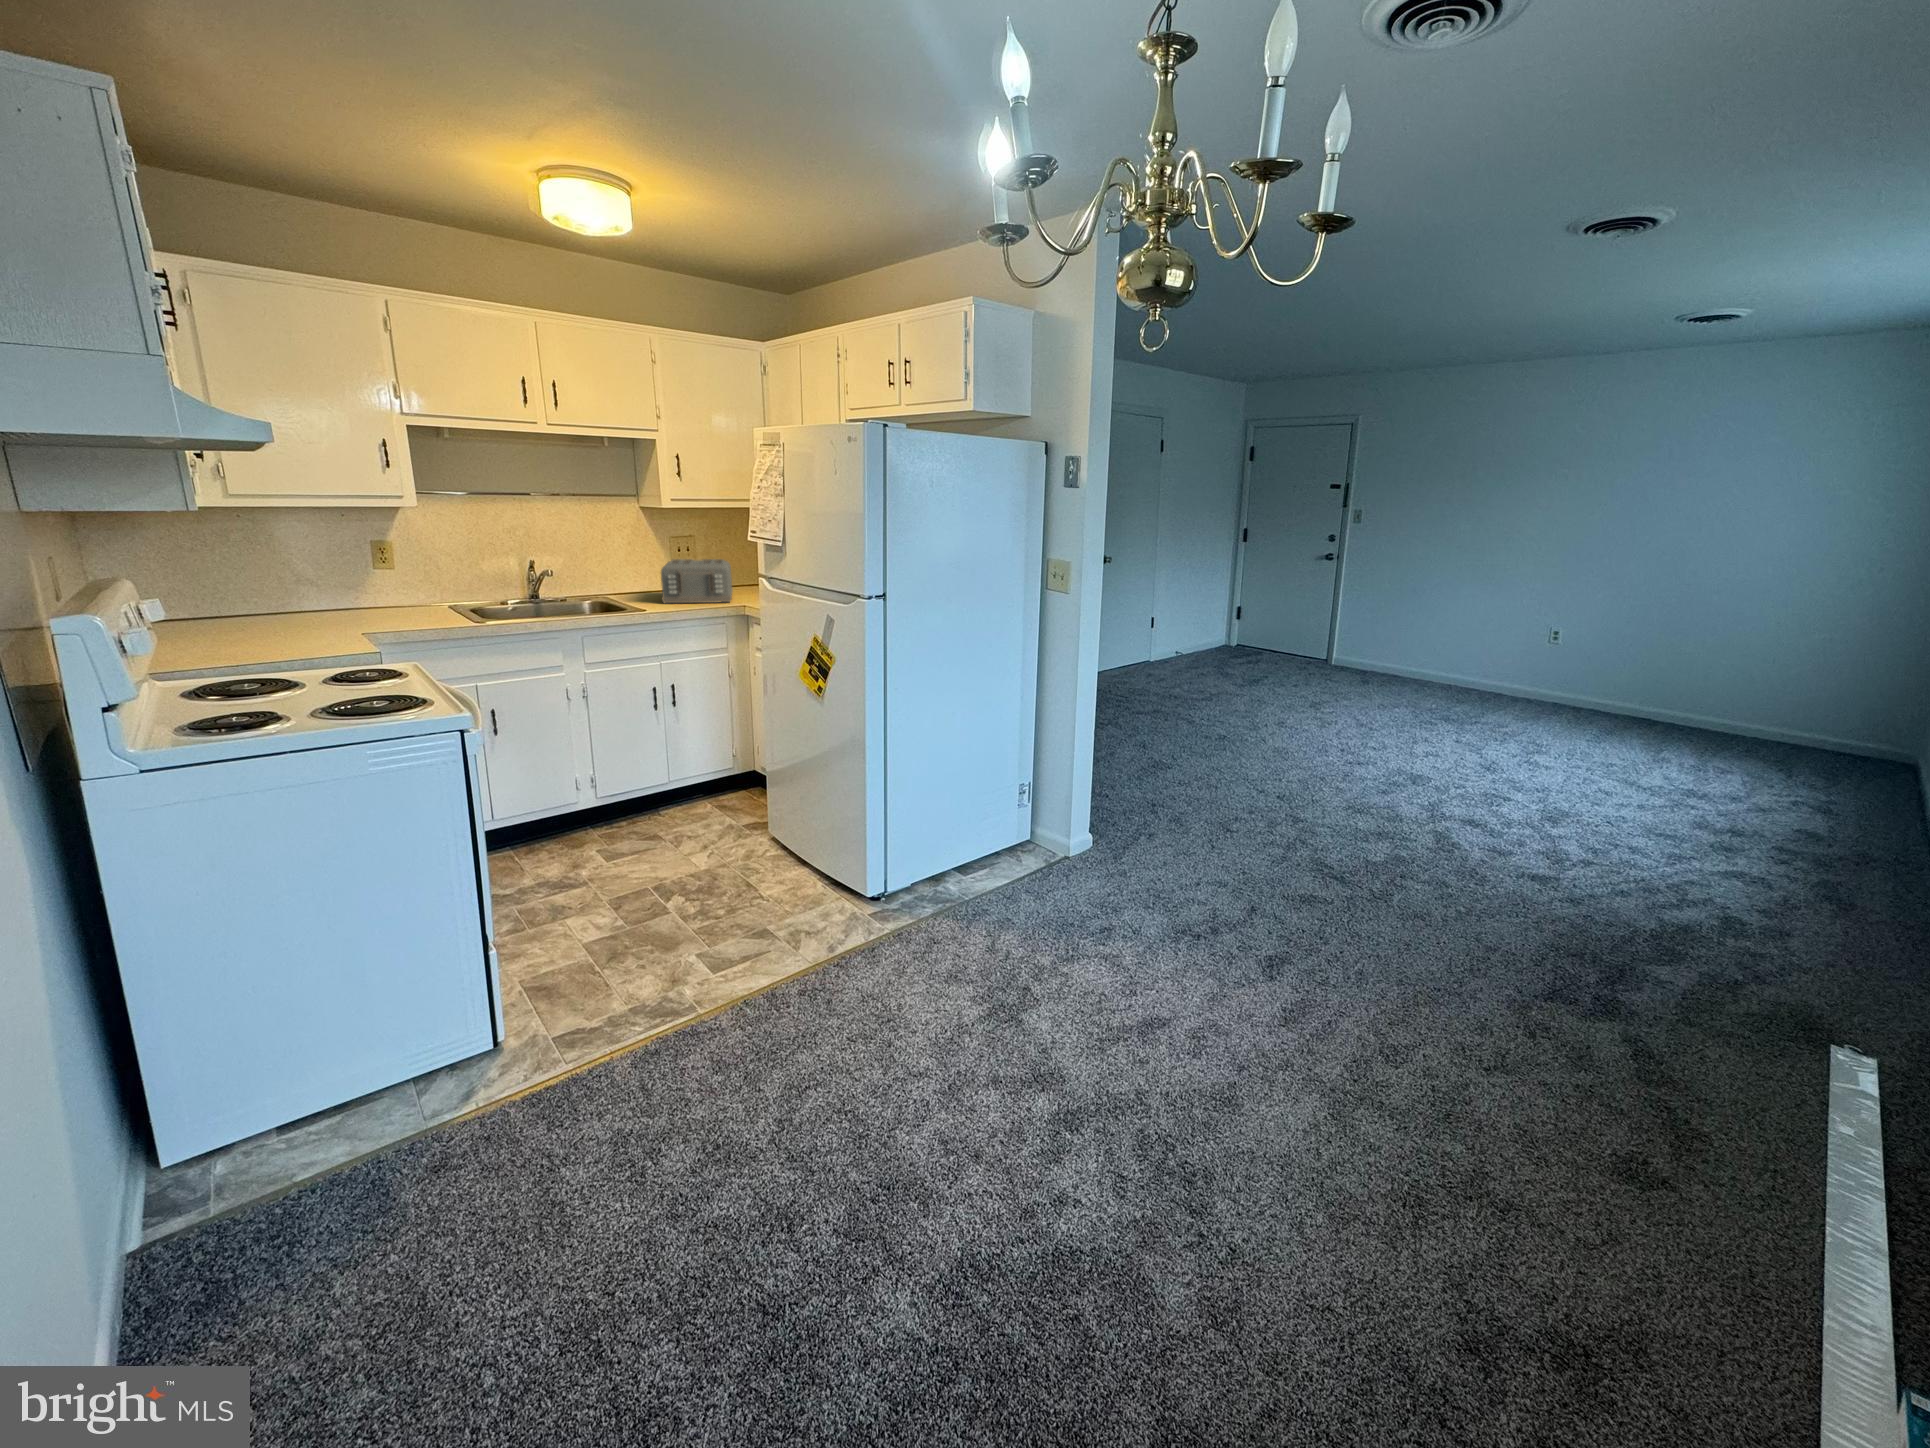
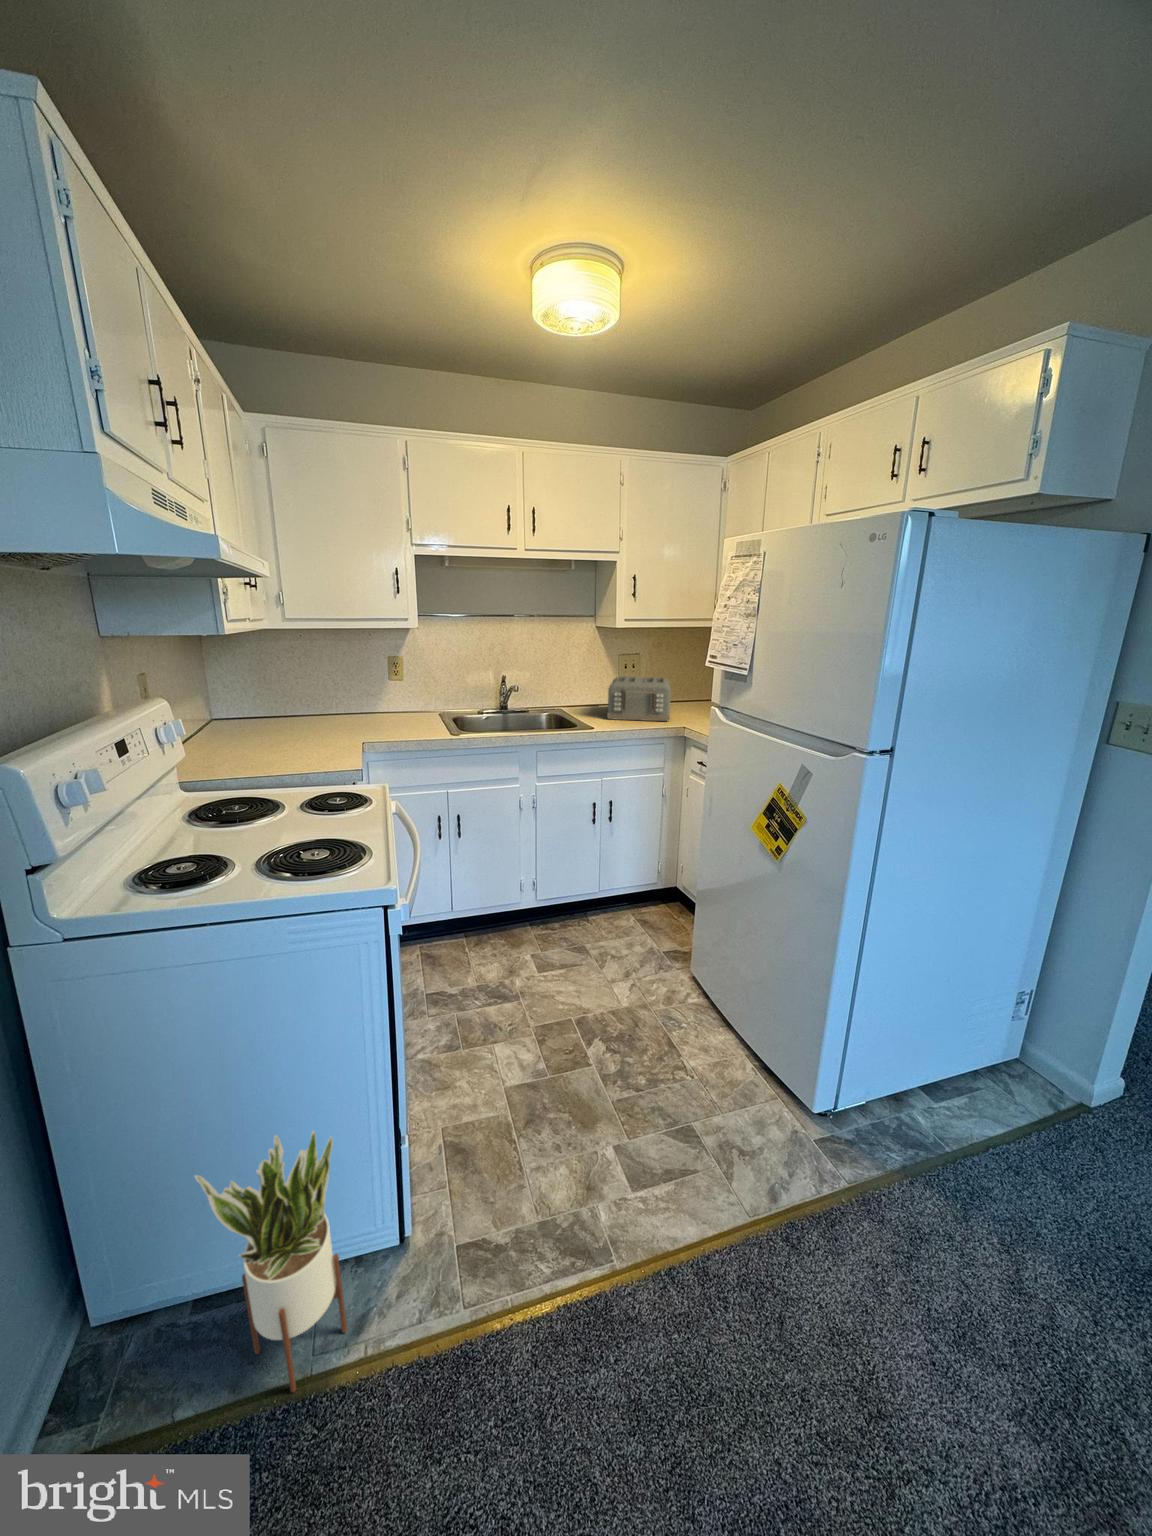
potted plant: none [302,919,450,1143] -> present [195,1131,347,1393]

